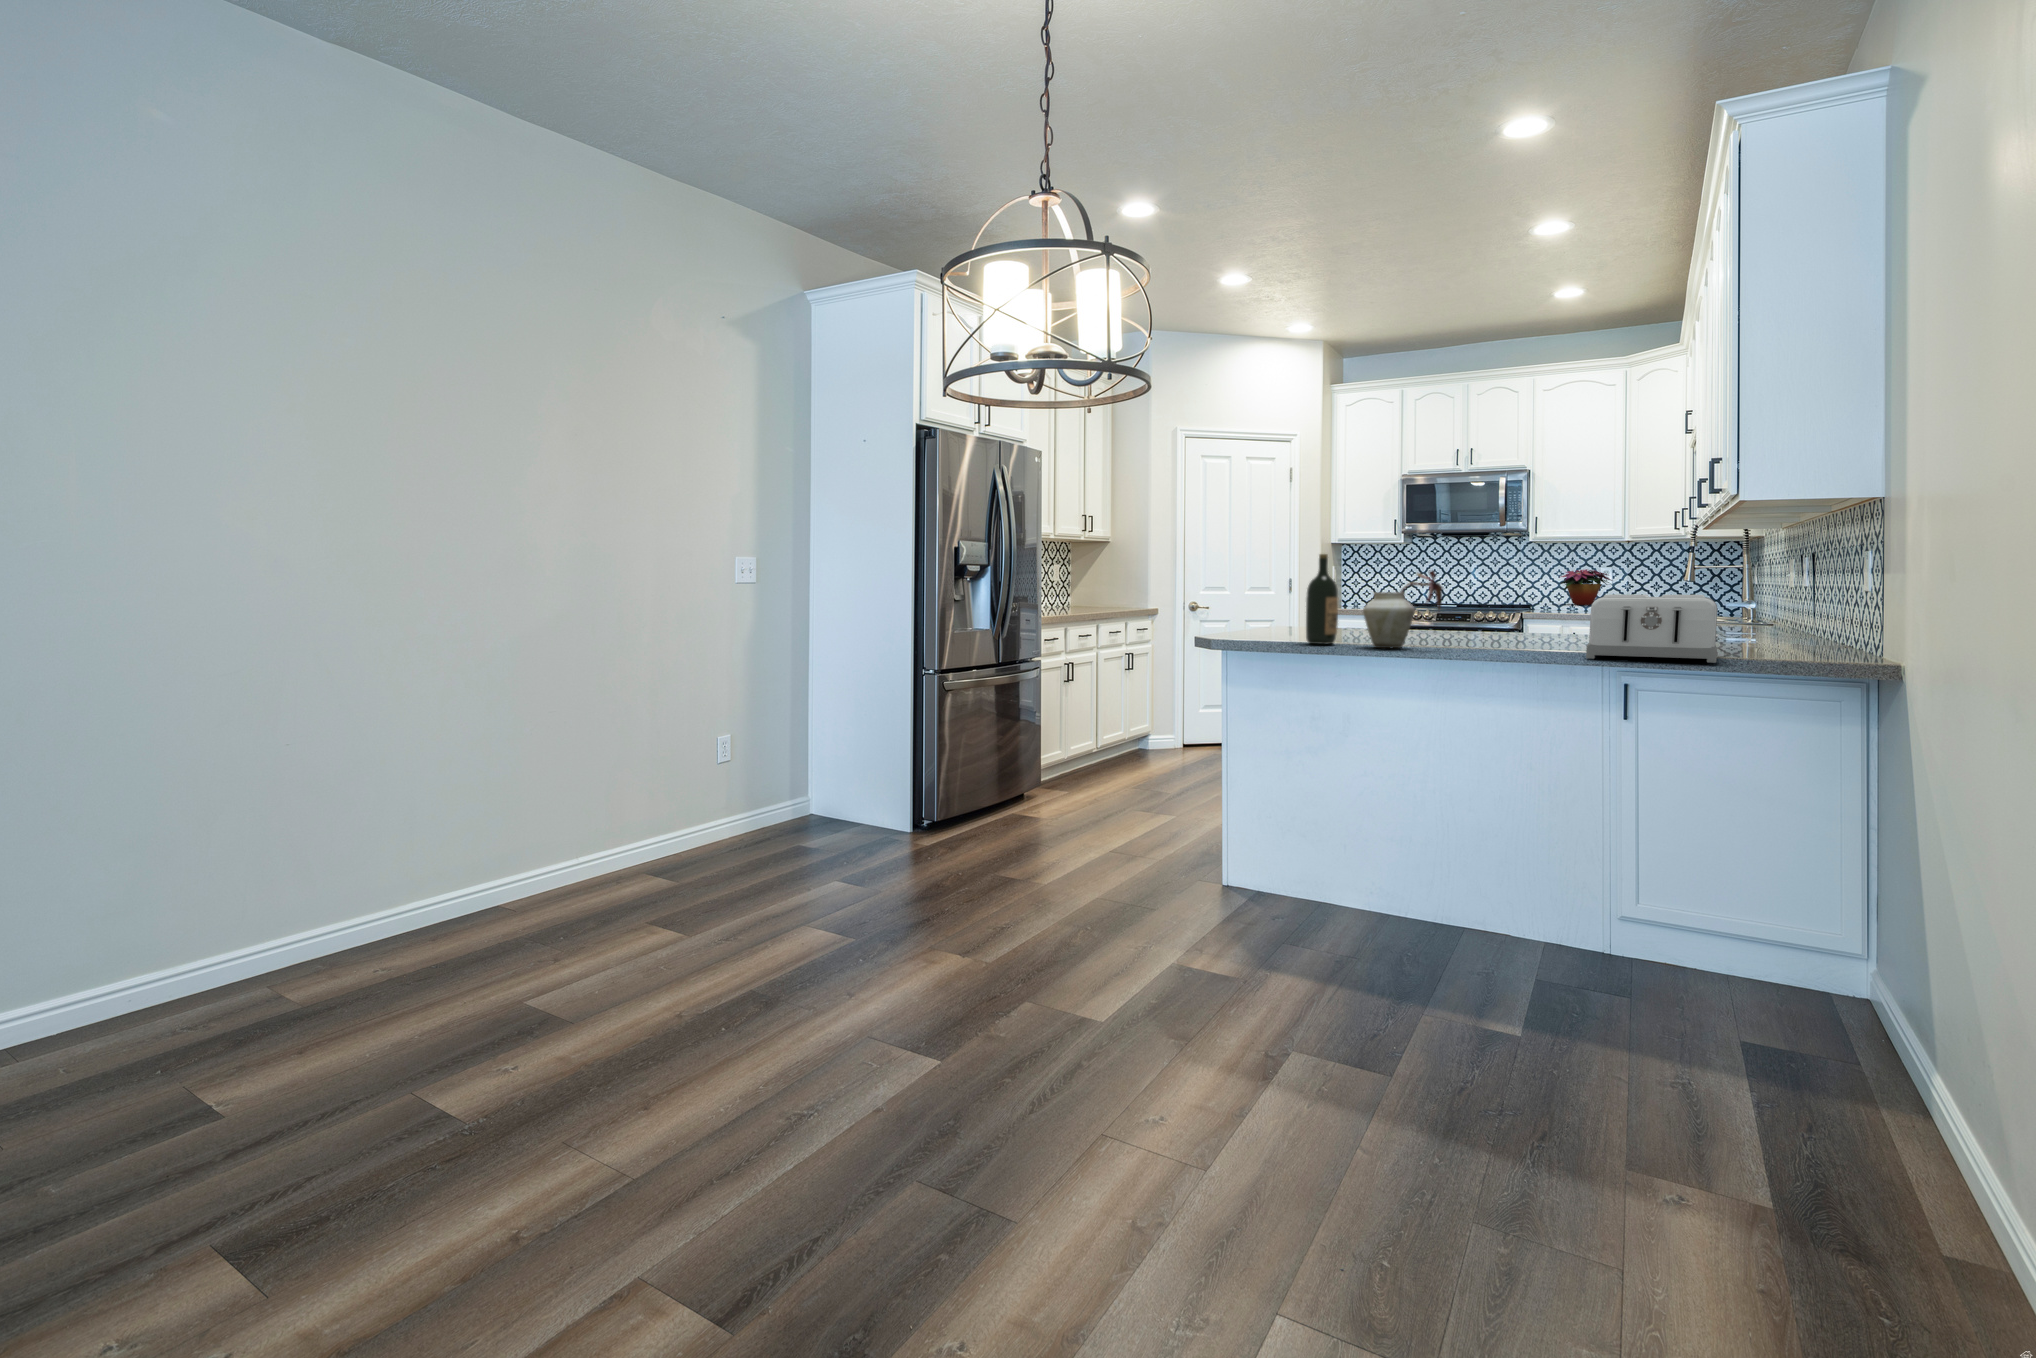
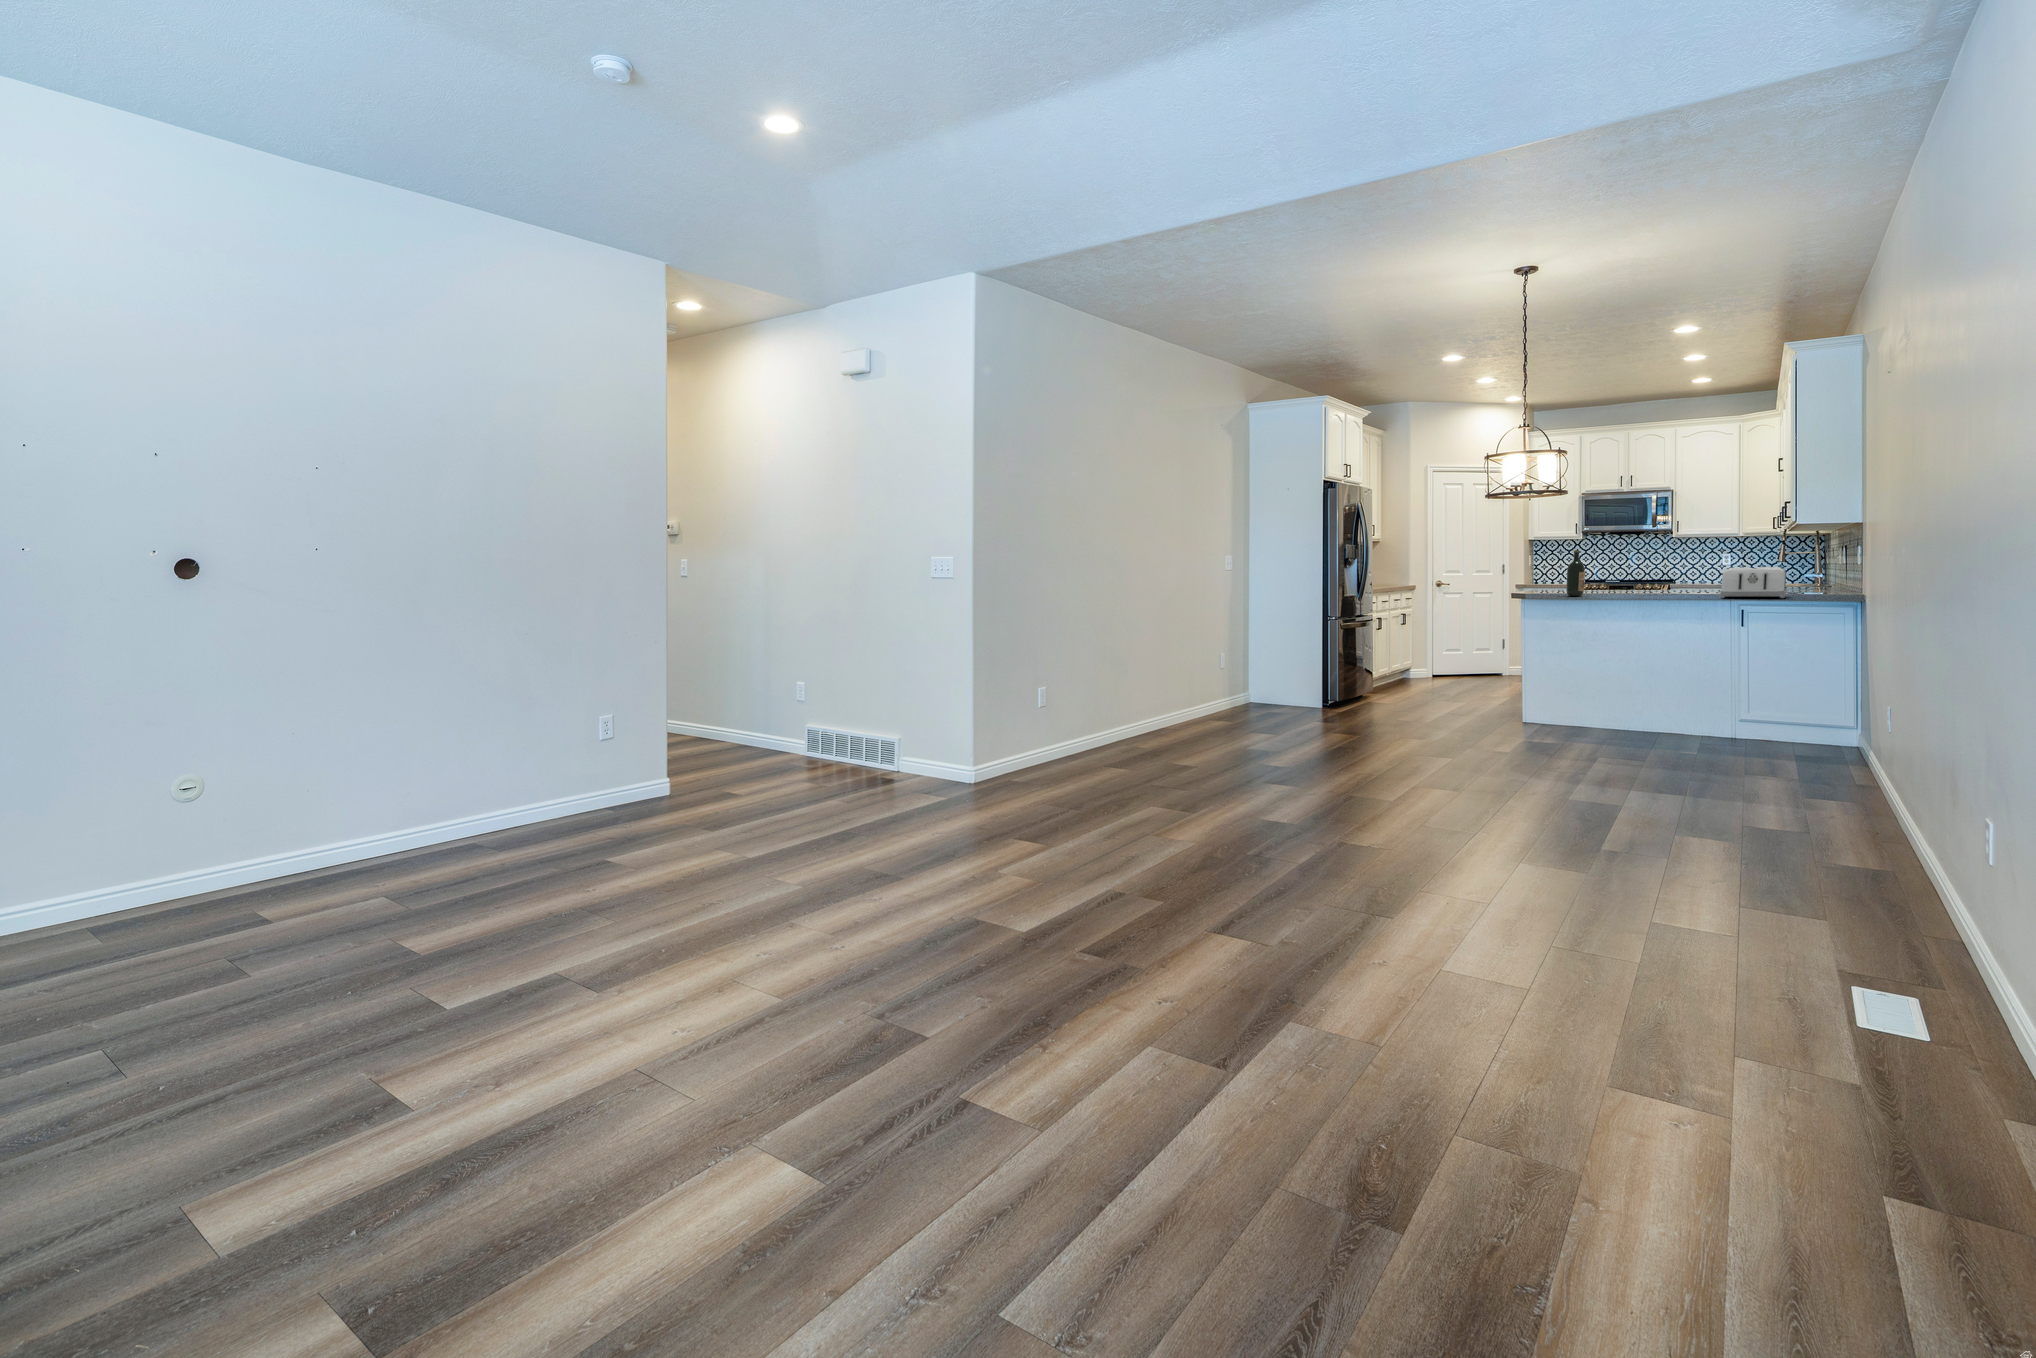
flower arrangement: present [1561,569,1612,605] -> none [1691,554,1733,578]
vase: present [1363,570,1443,648] -> none [1600,557,1645,597]

